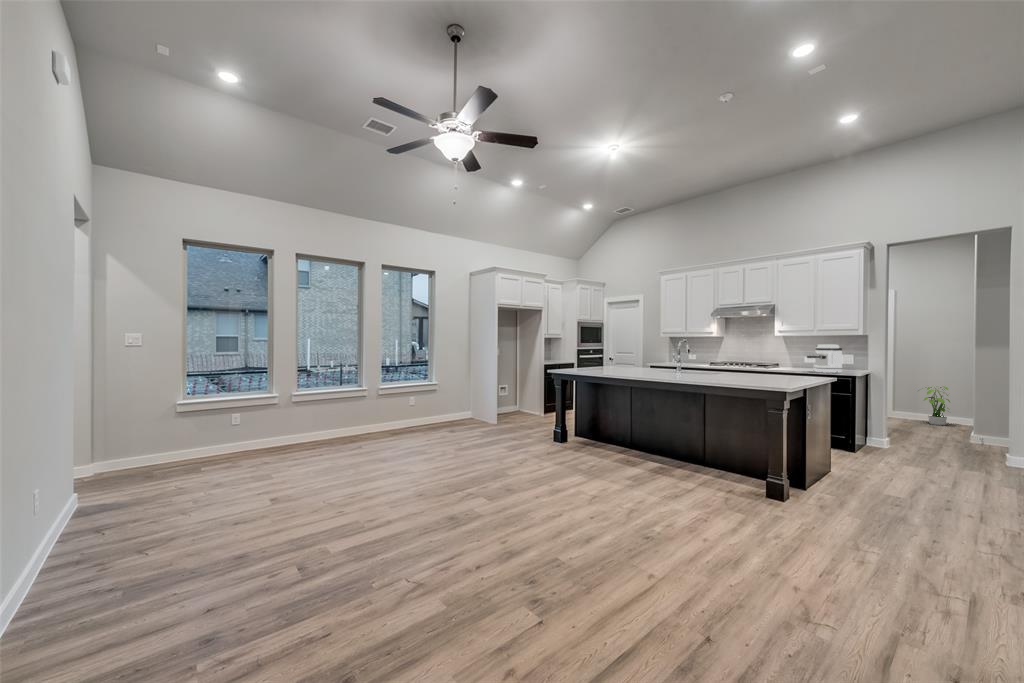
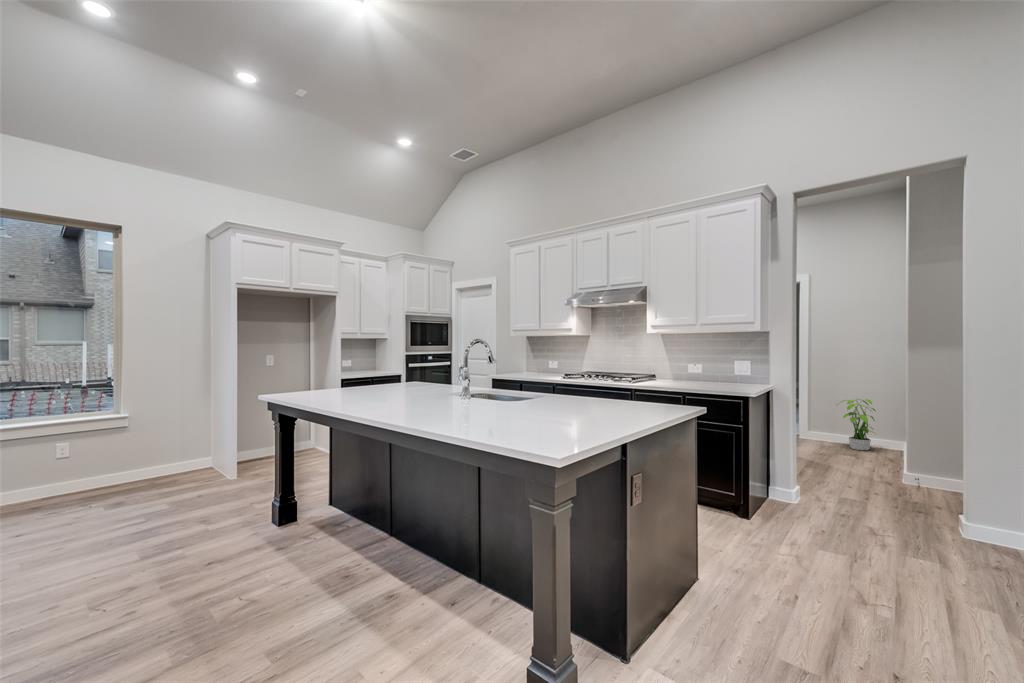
coffee maker: present [807,345,842,372] -> none [684,347,731,390]

